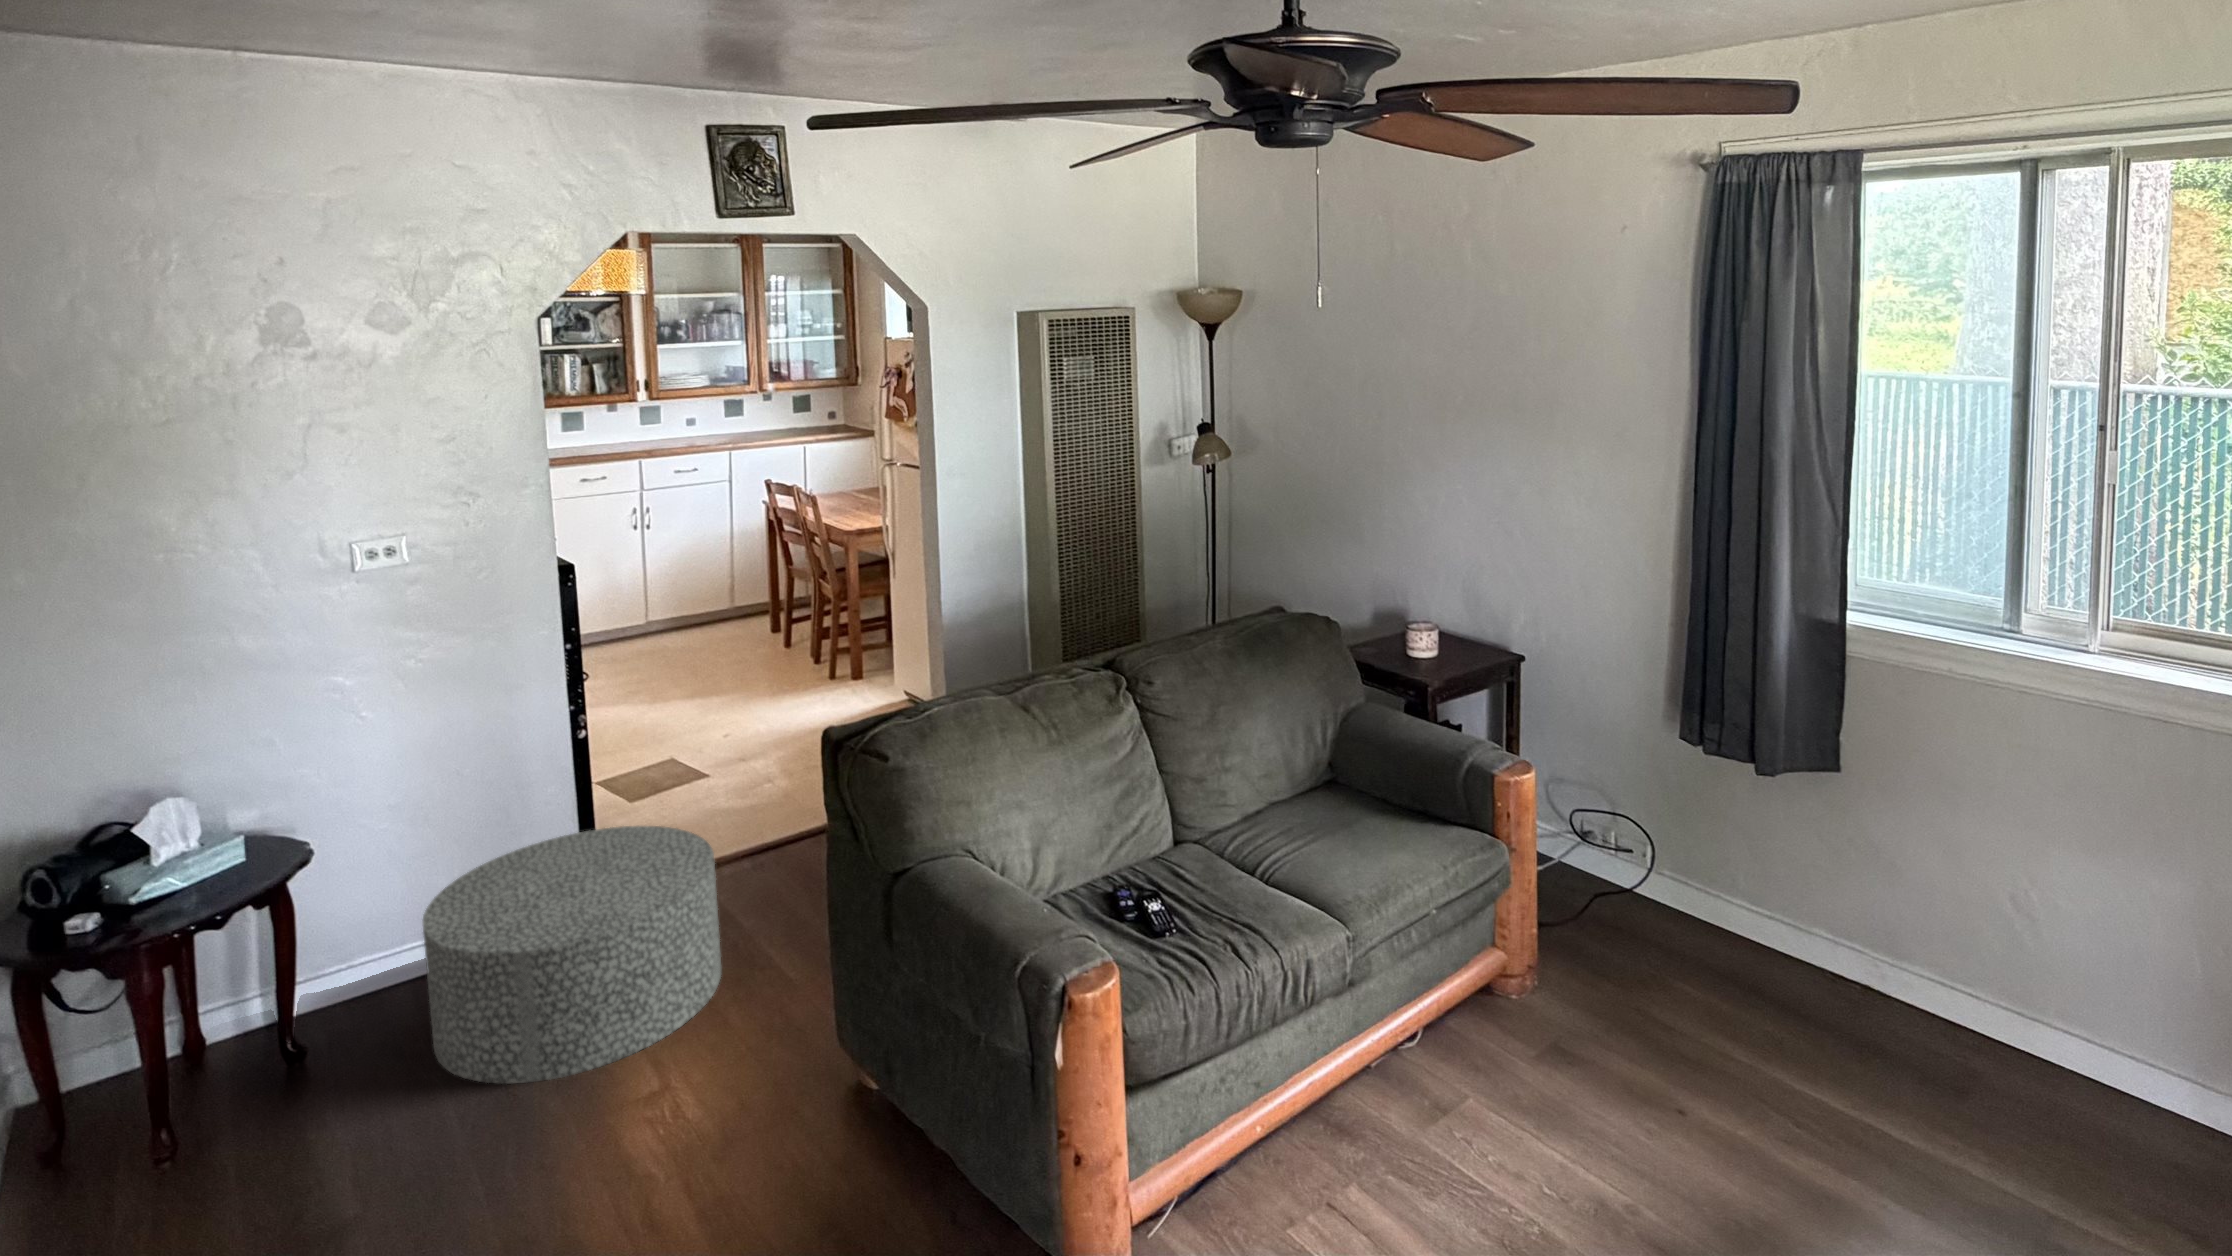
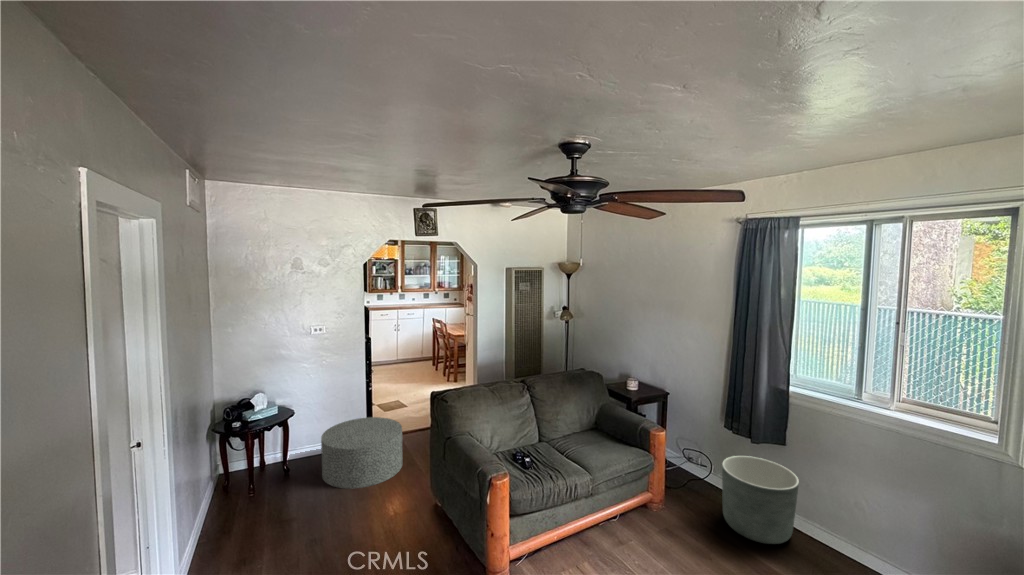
planter: none [1687,810,1882,1040] -> present [722,456,799,544]

